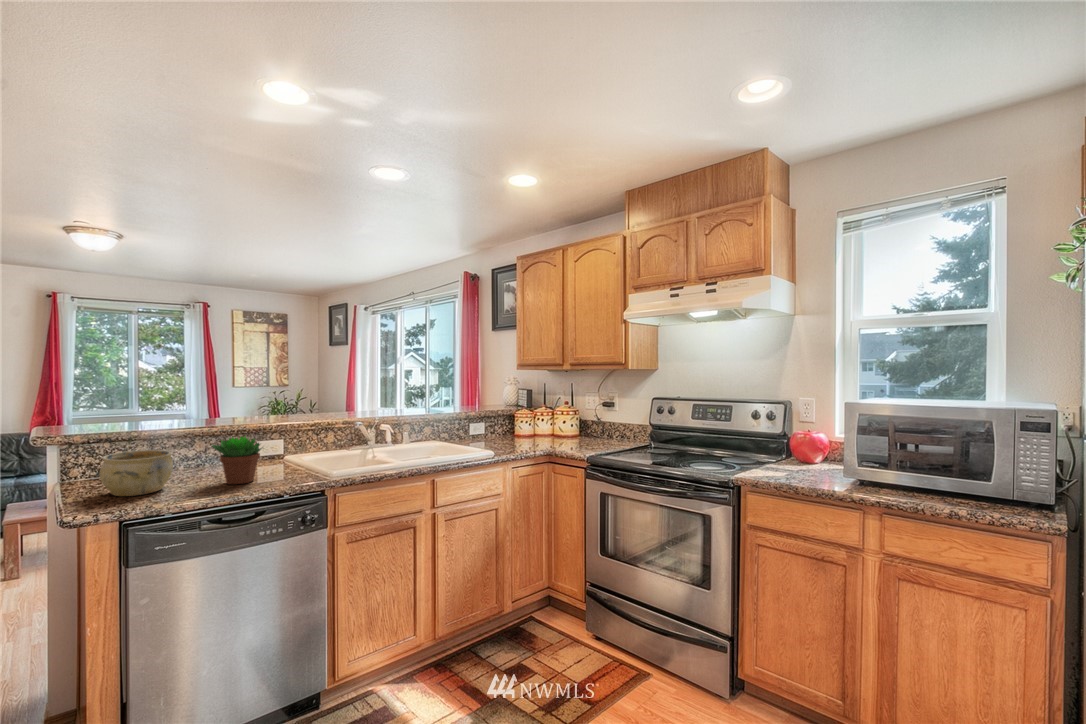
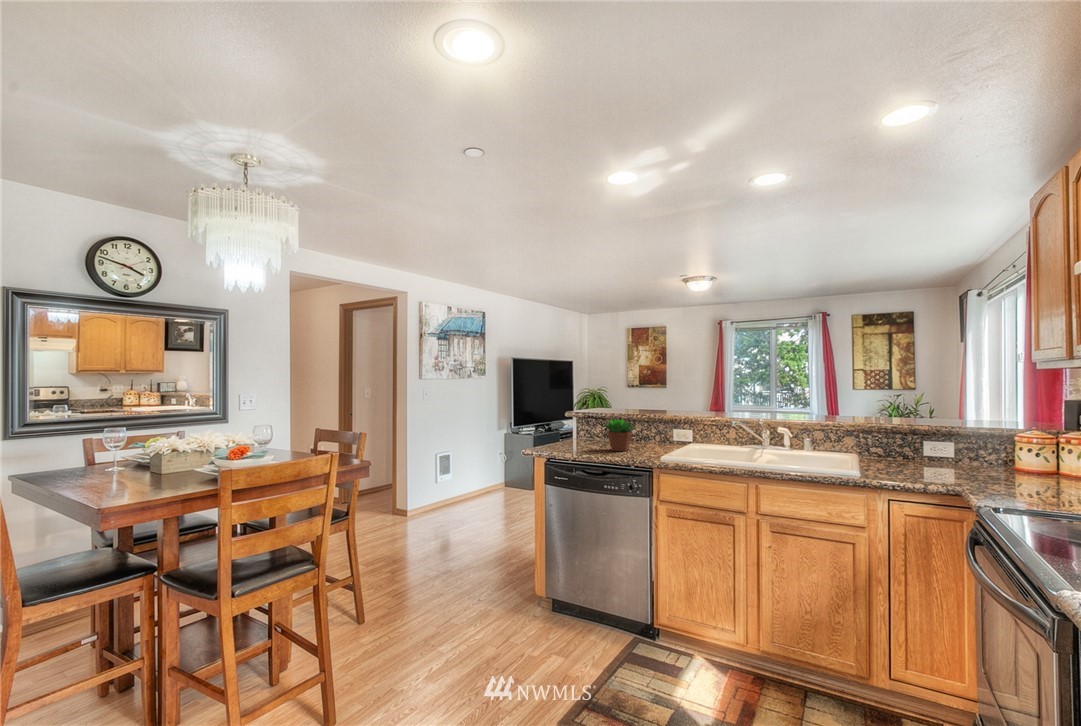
ceramic bowl: present [99,450,173,496] -> none [563,421,596,446]

